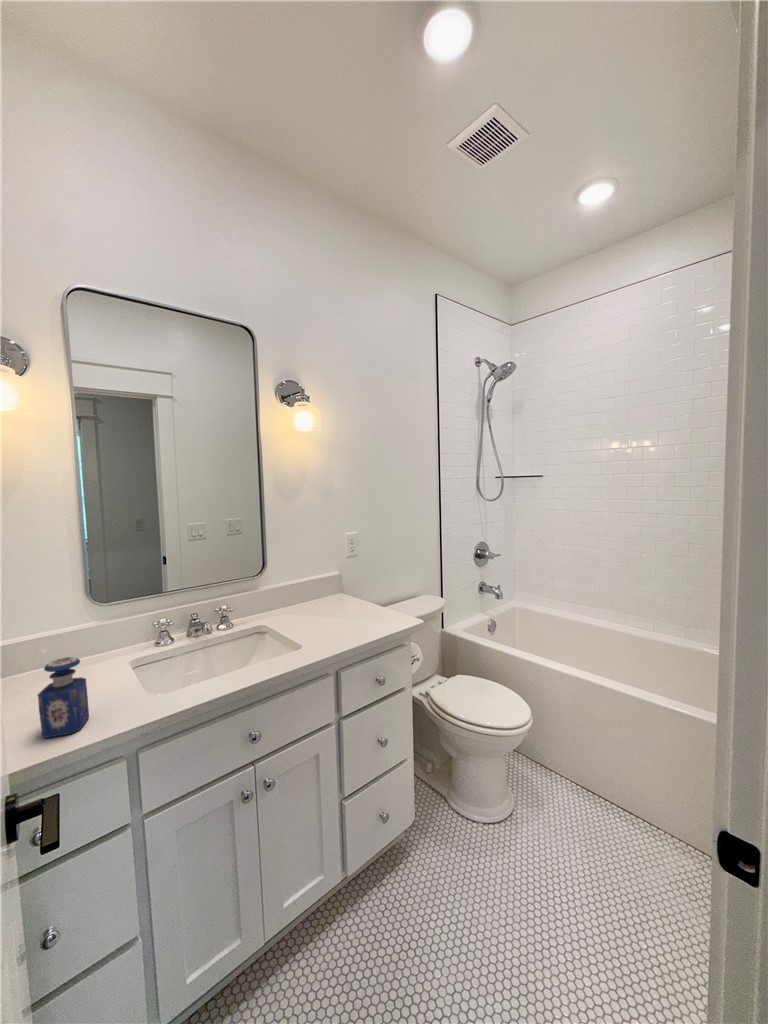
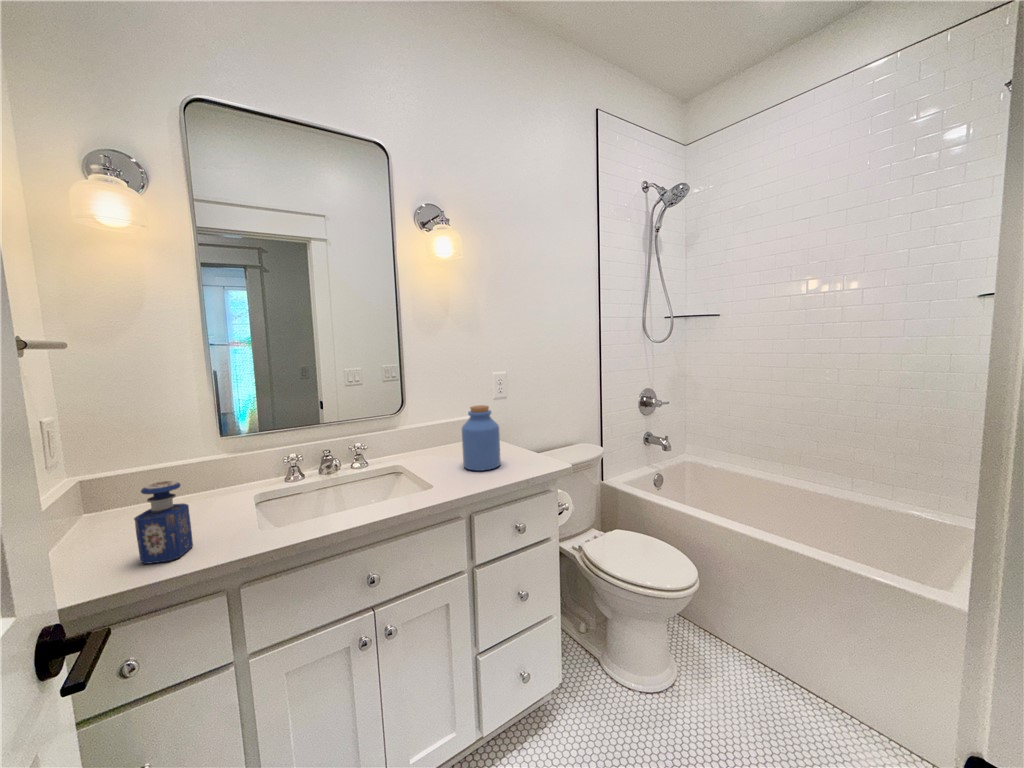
jar: none [325,569,360,629] -> present [462,405,501,471]

